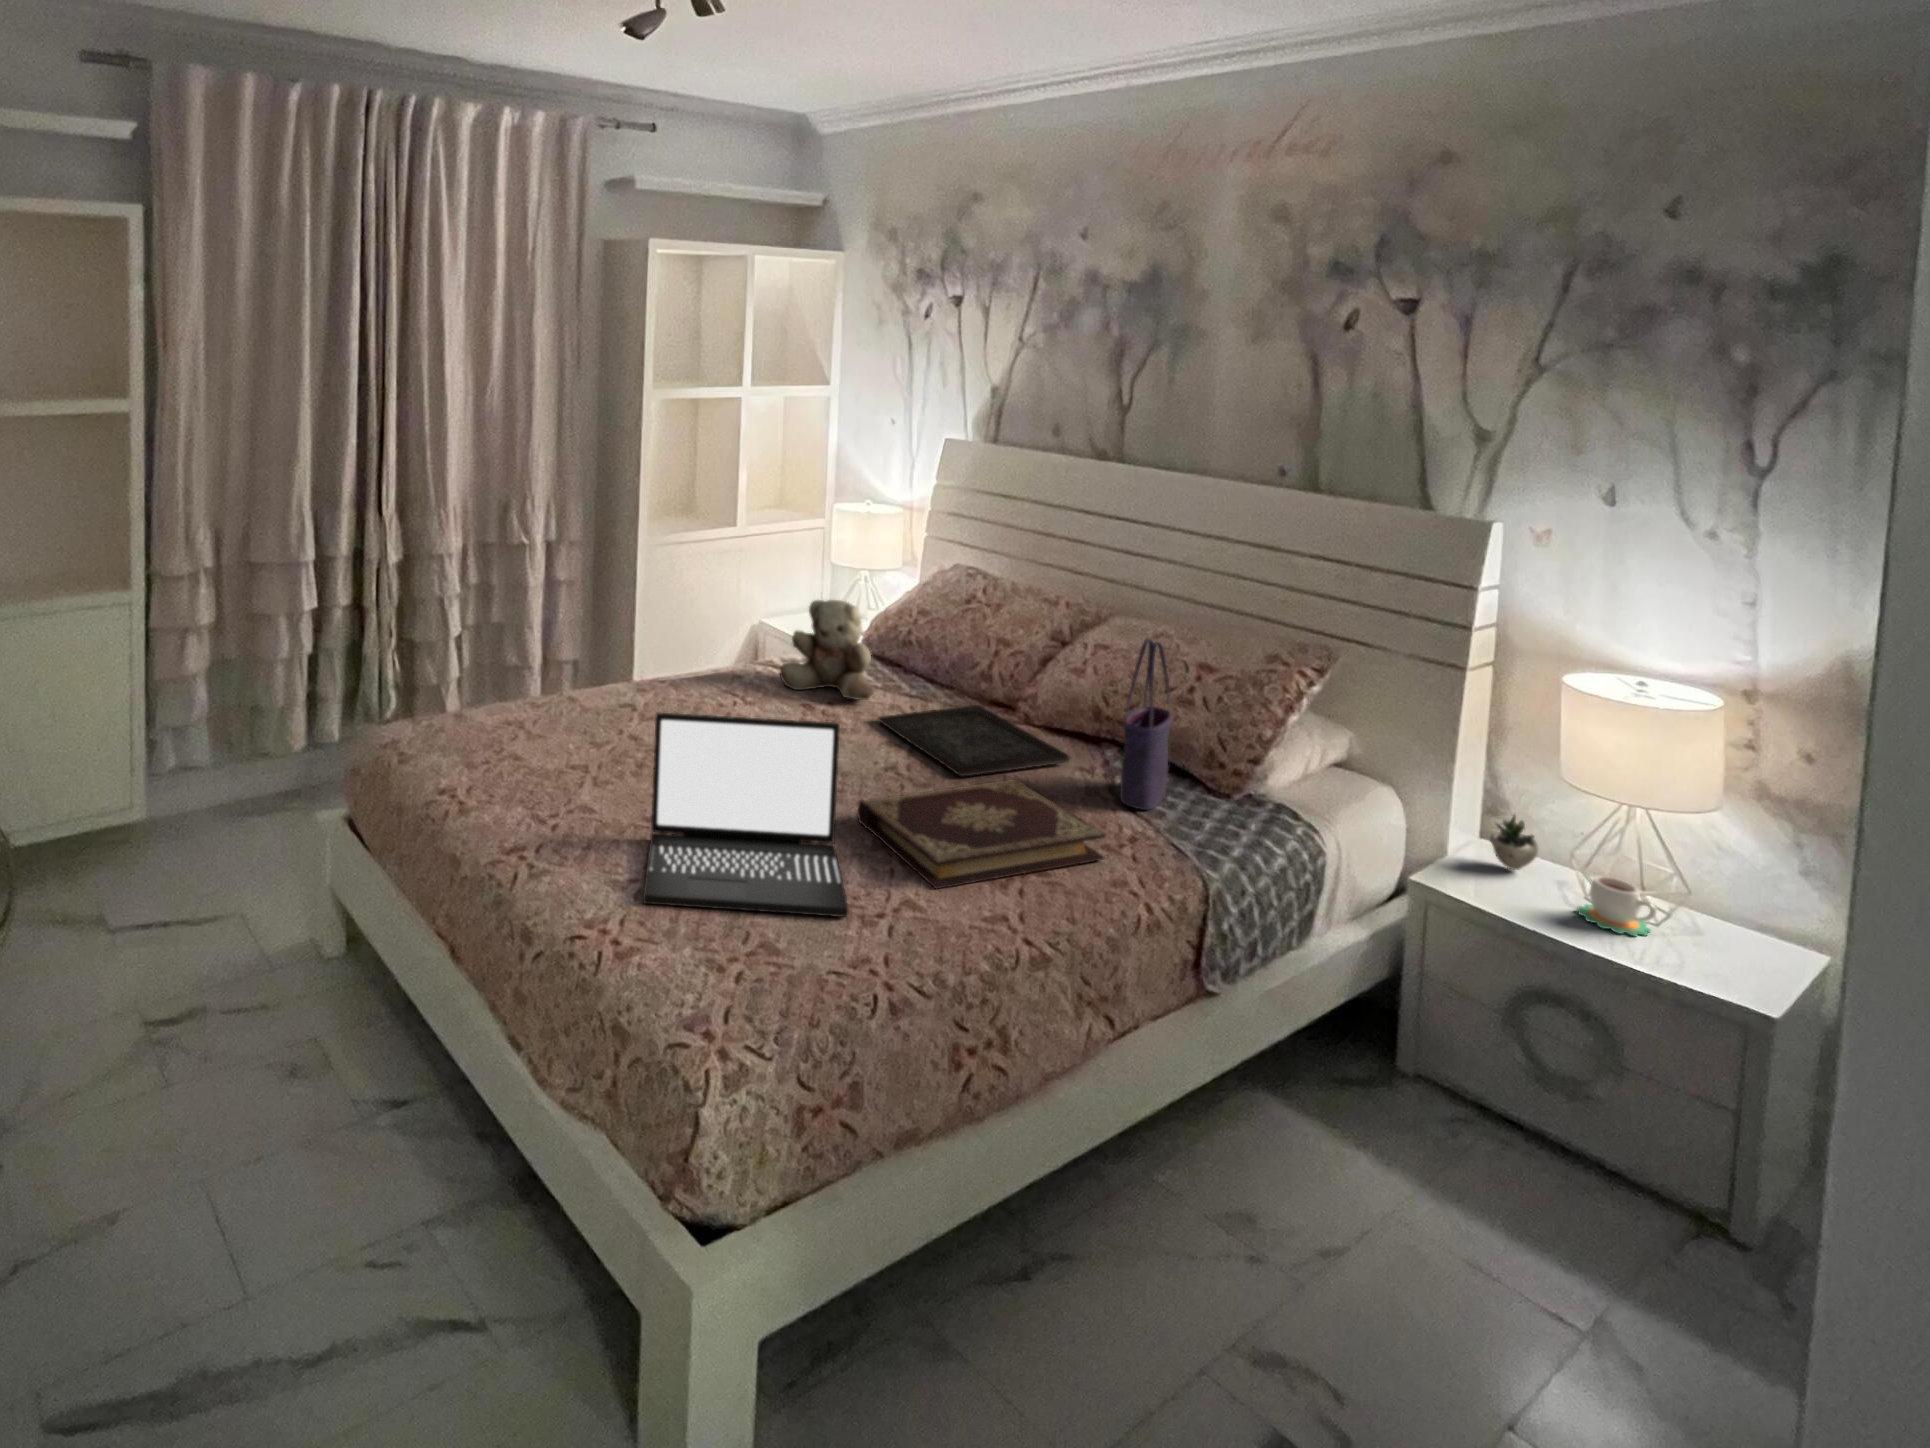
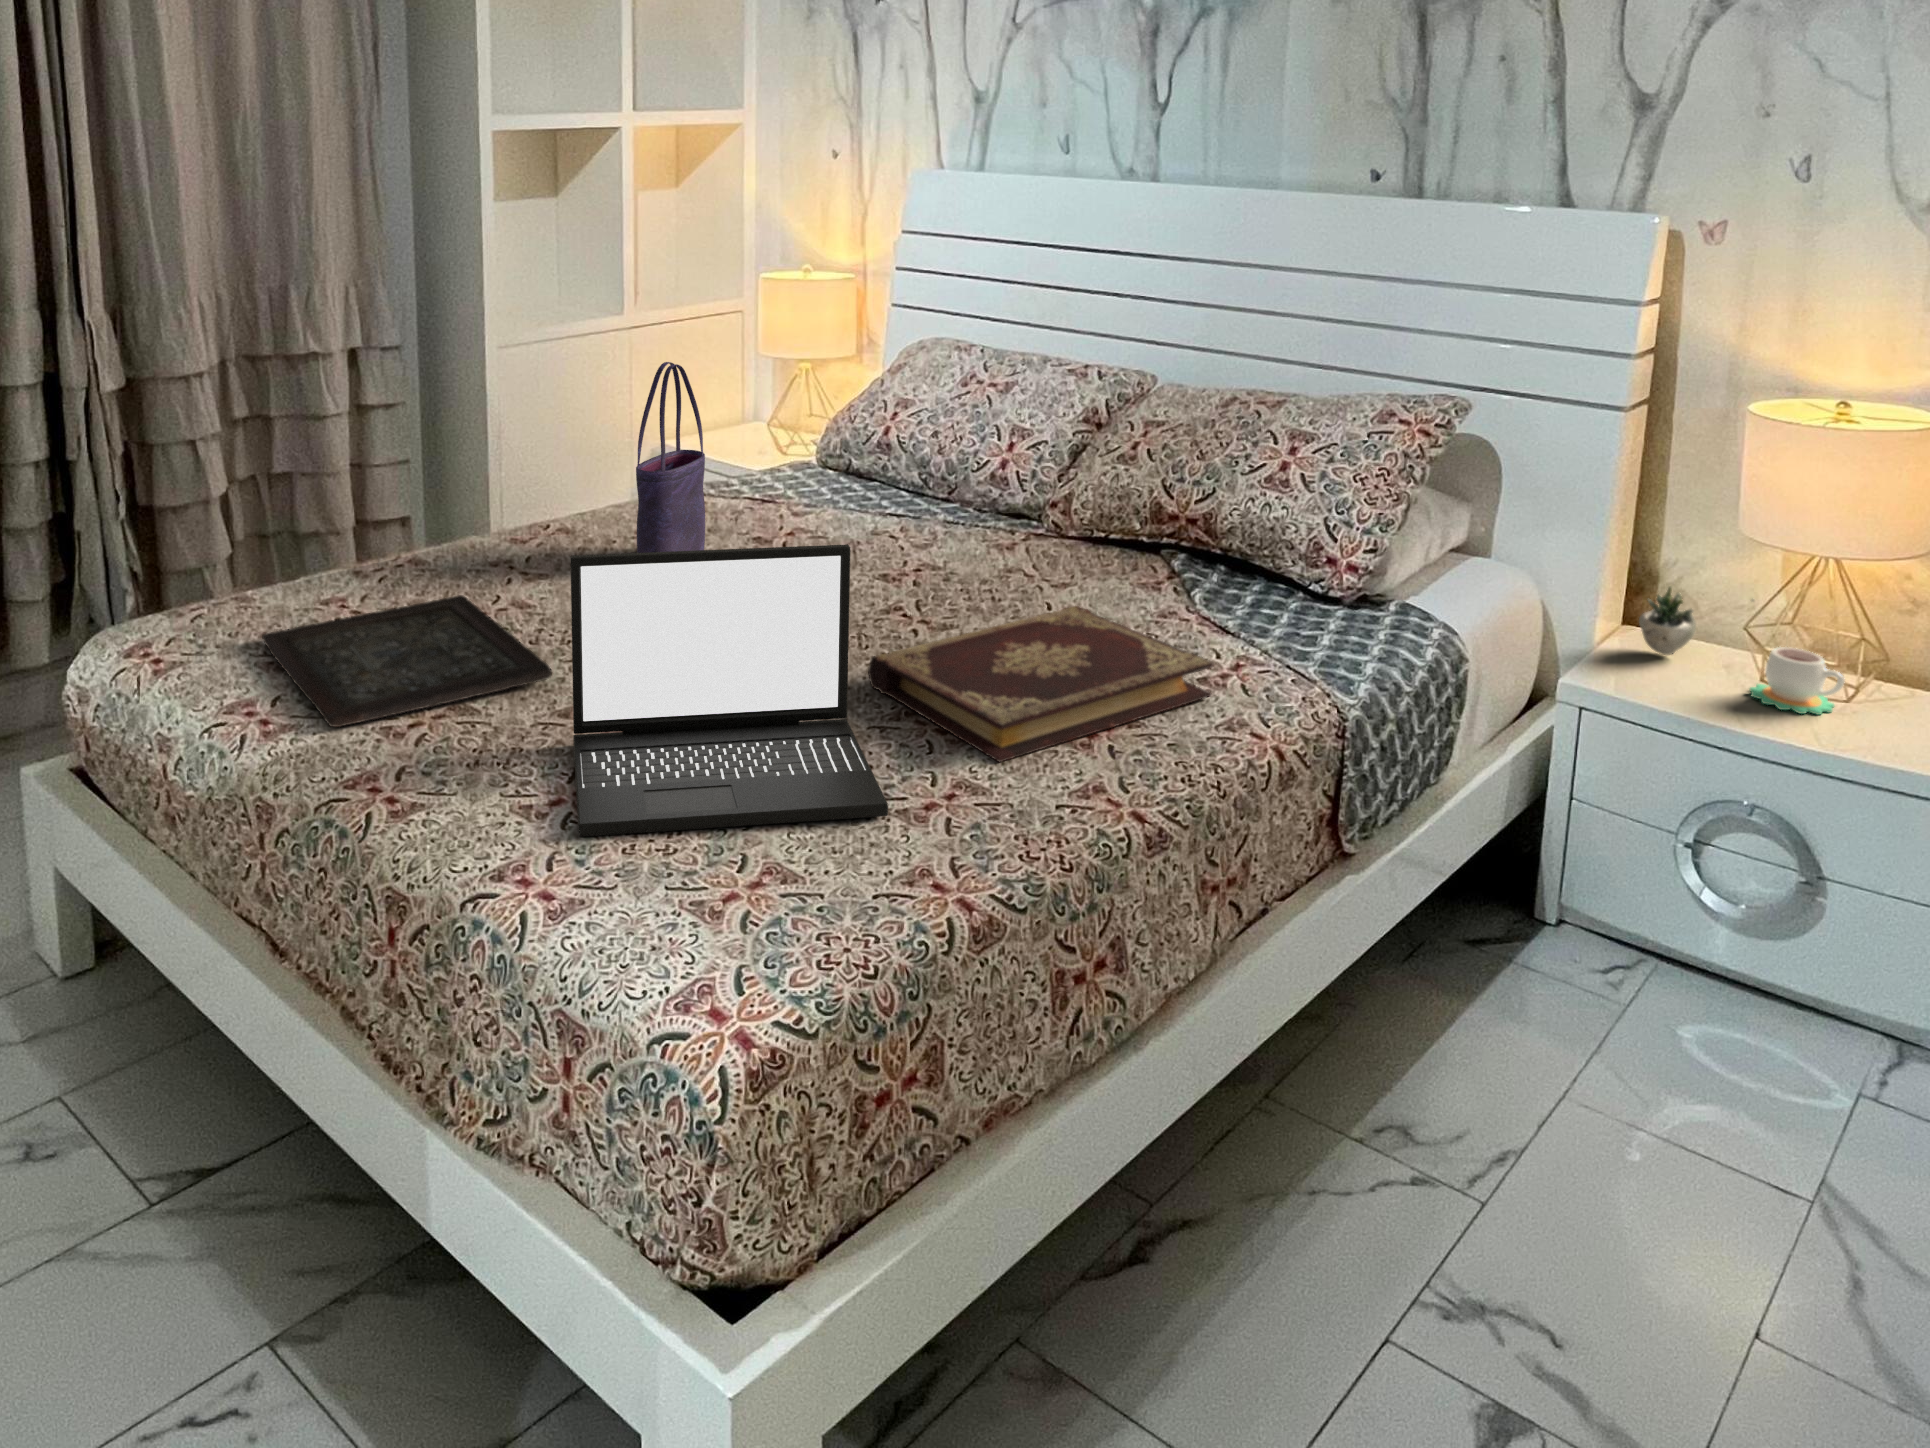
teddy bear: present [780,600,875,700] -> none [719,393,857,528]
tote bag: present [1120,639,1171,810] -> present [636,362,705,553]
tray: present [878,705,1069,776] -> present [262,595,552,727]

